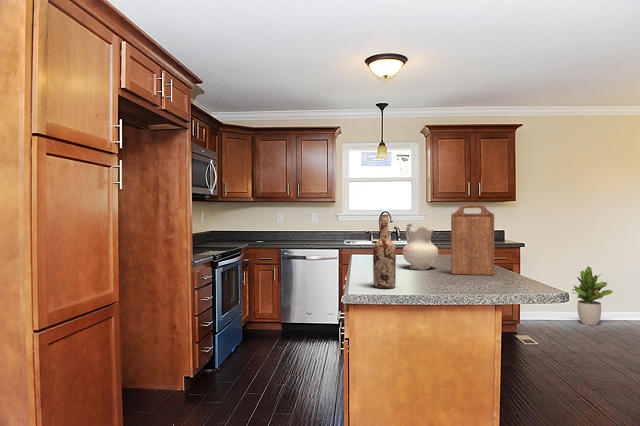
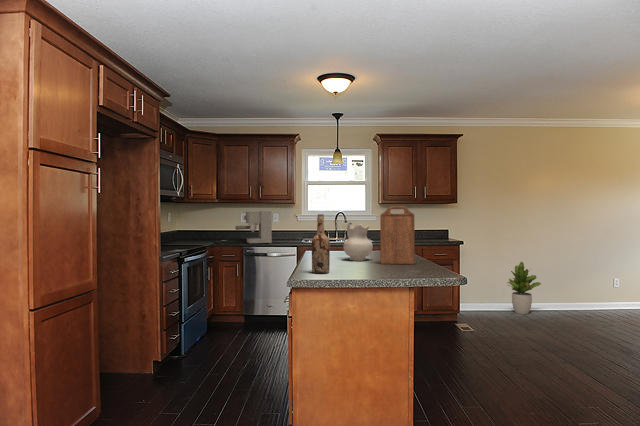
coffee maker: none [273,211,311,246] -> present [235,211,272,244]

